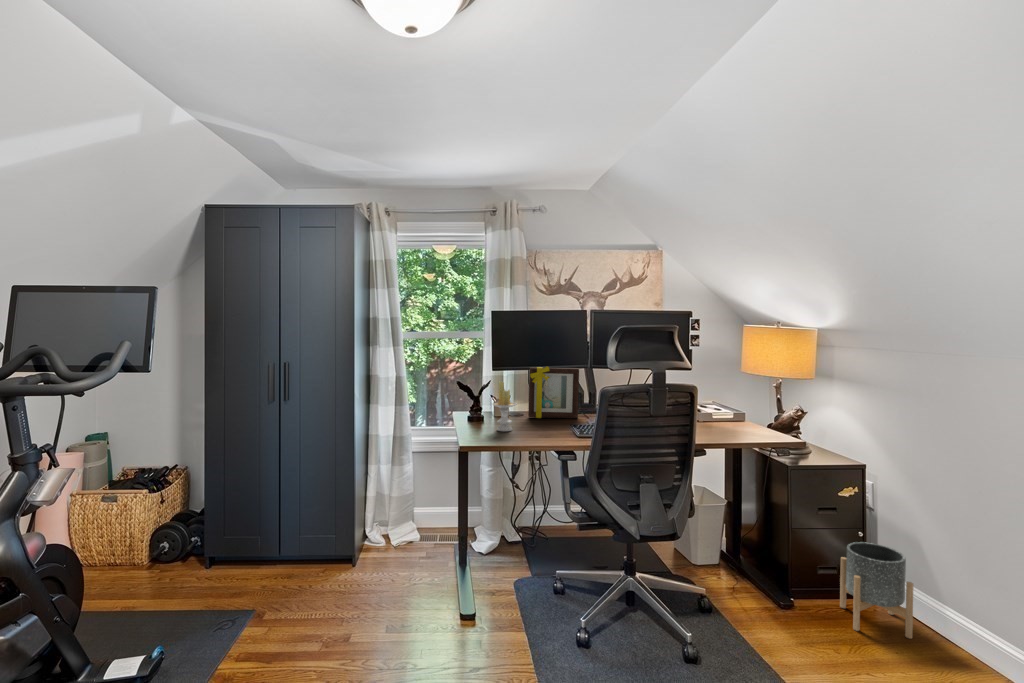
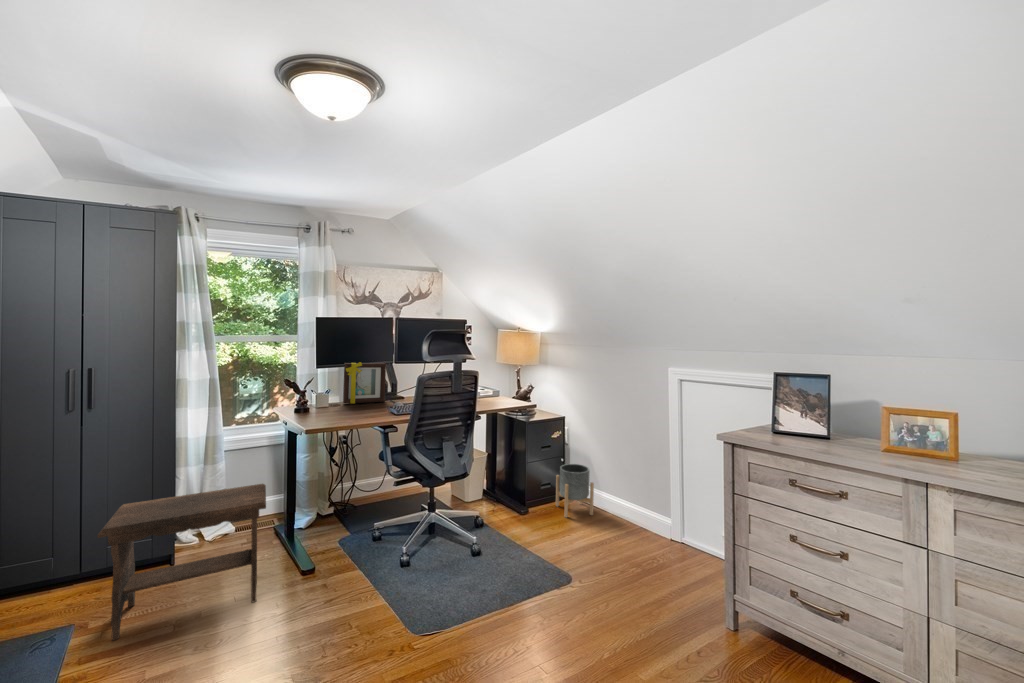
candle: present [492,382,517,431] -> none [317,375,339,416]
footstool: none [285,503,436,637] -> present [97,484,266,641]

